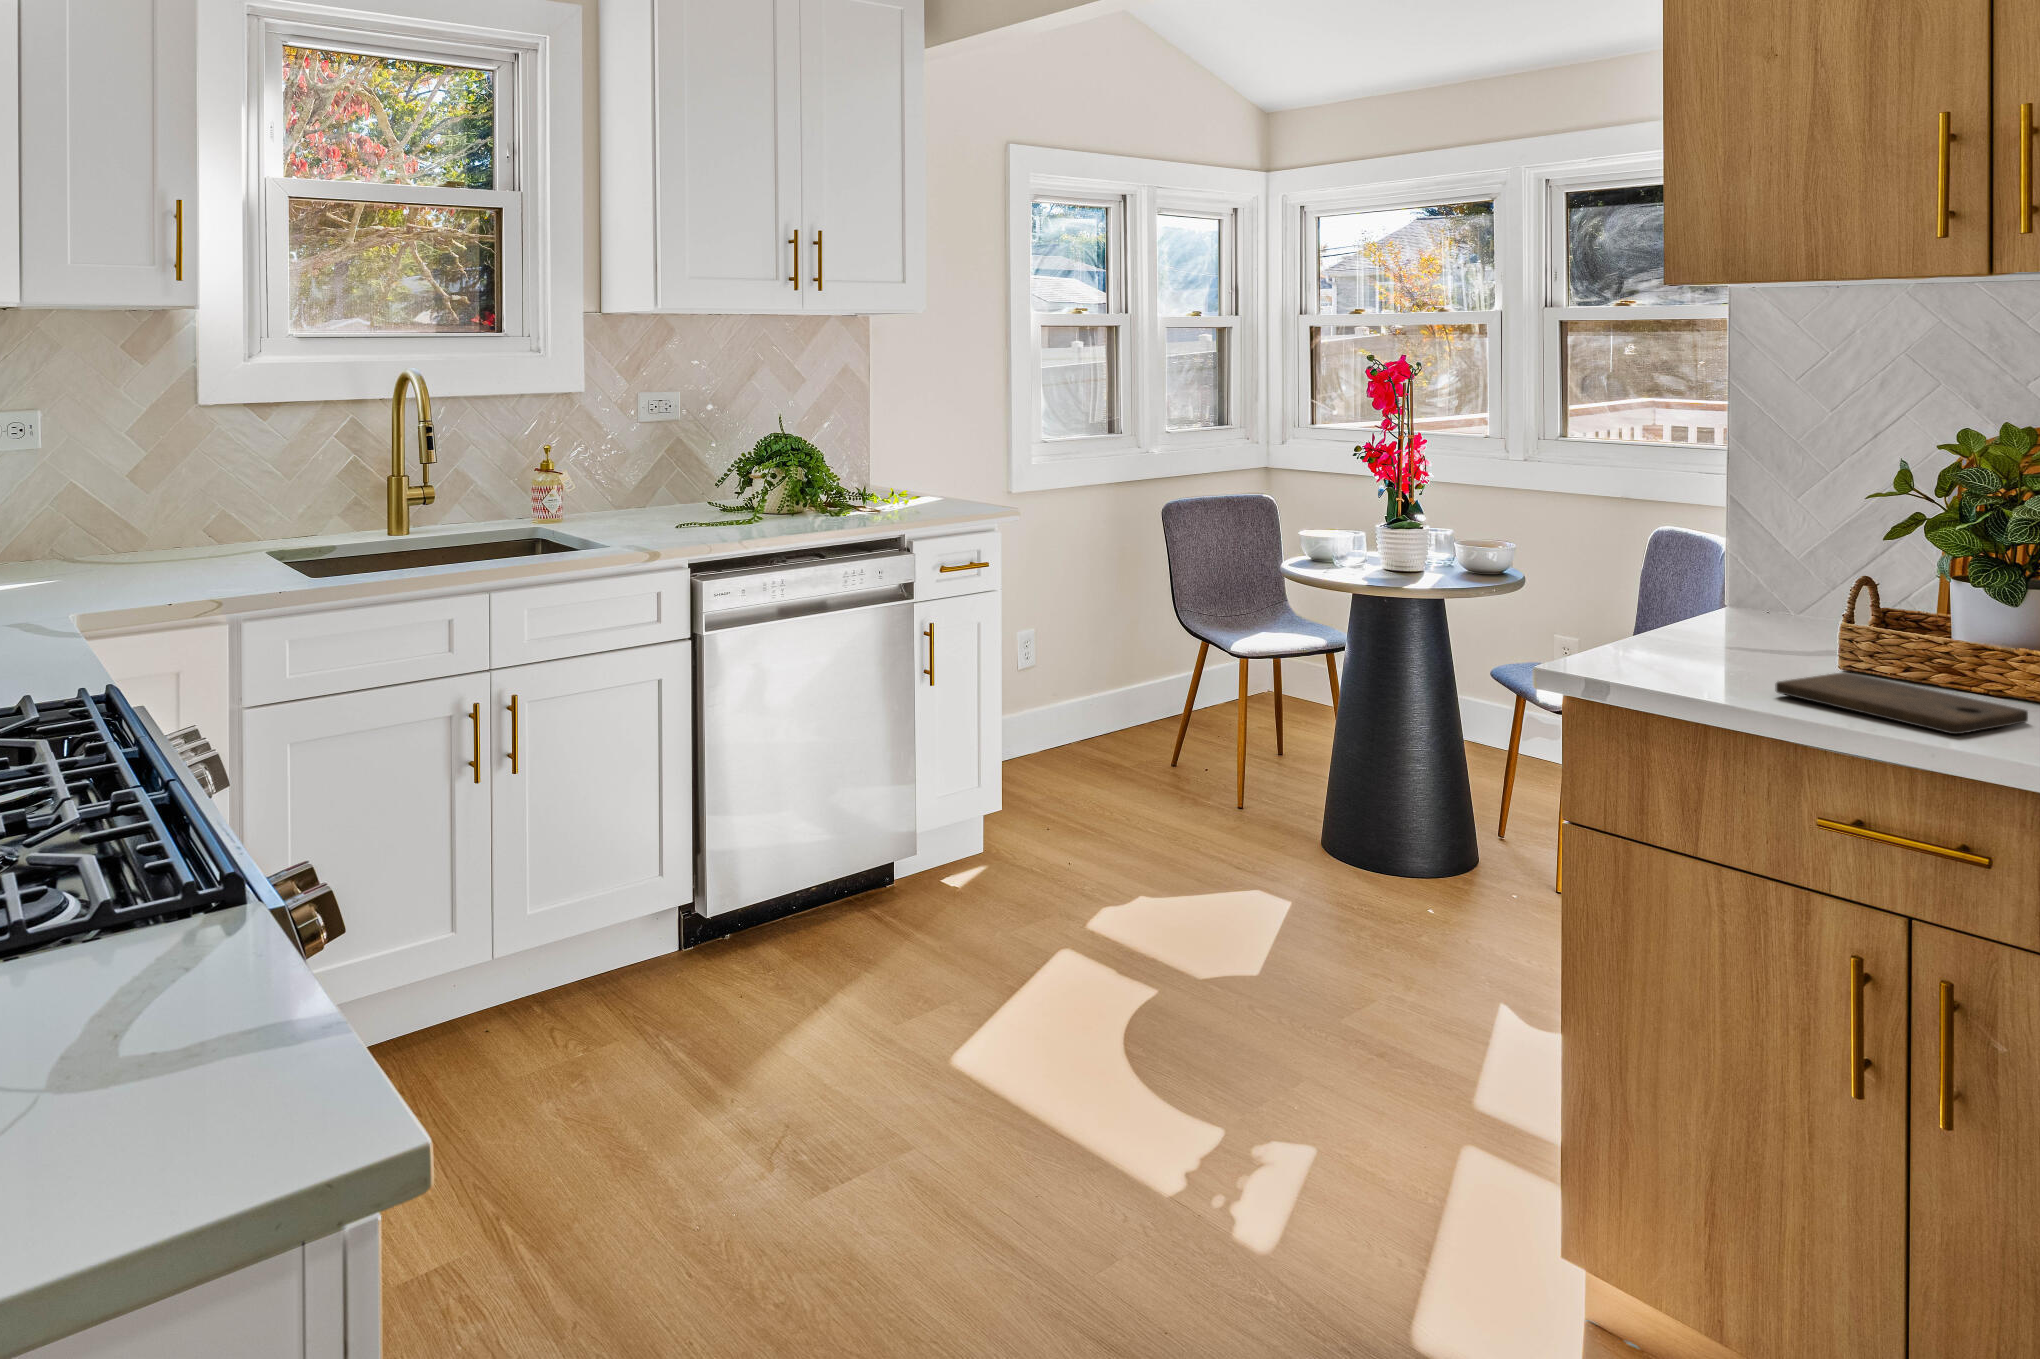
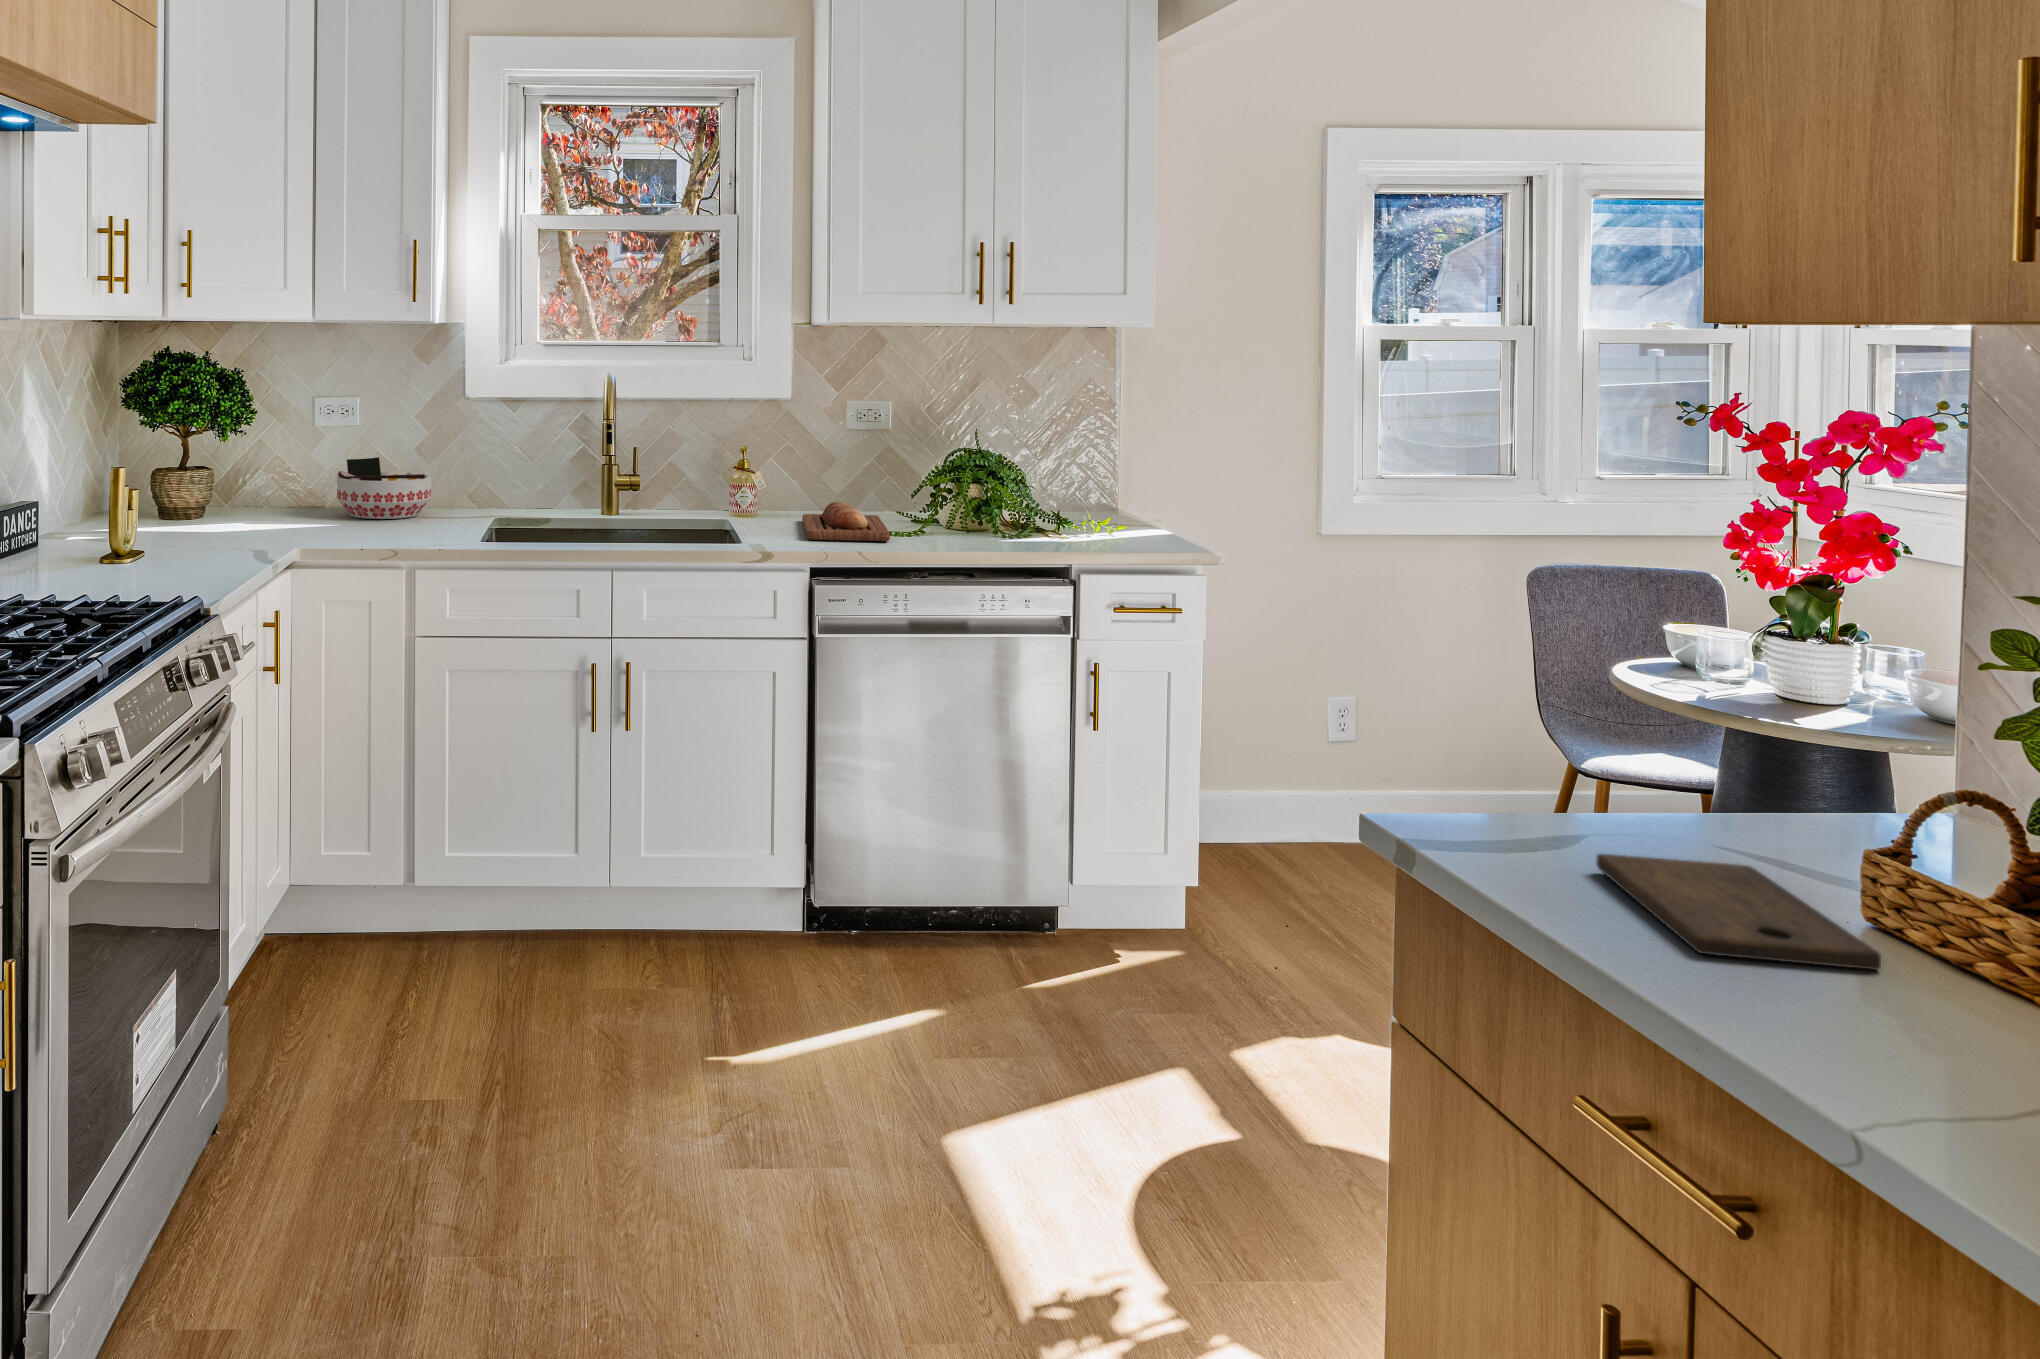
bowl: none [36,485,174,564] -> present [337,457,431,519]
bread loaf: none [612,495,739,534] -> present [802,502,890,541]

